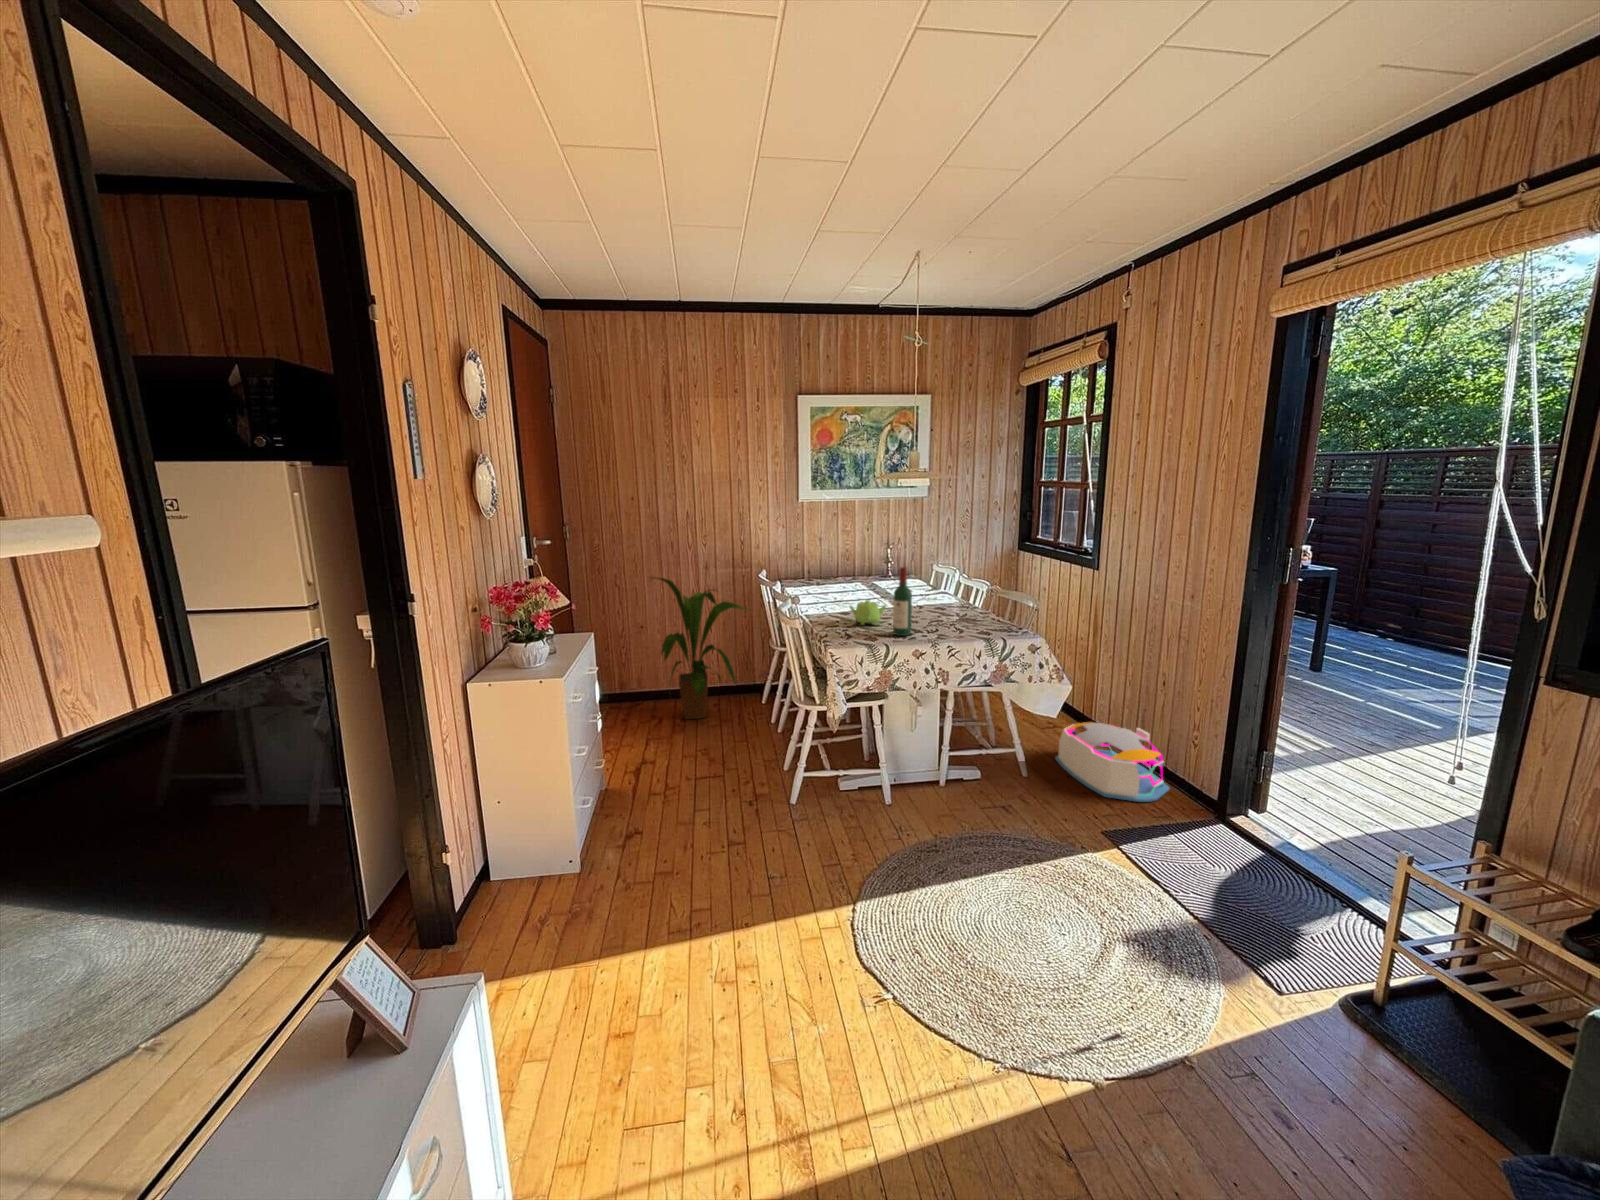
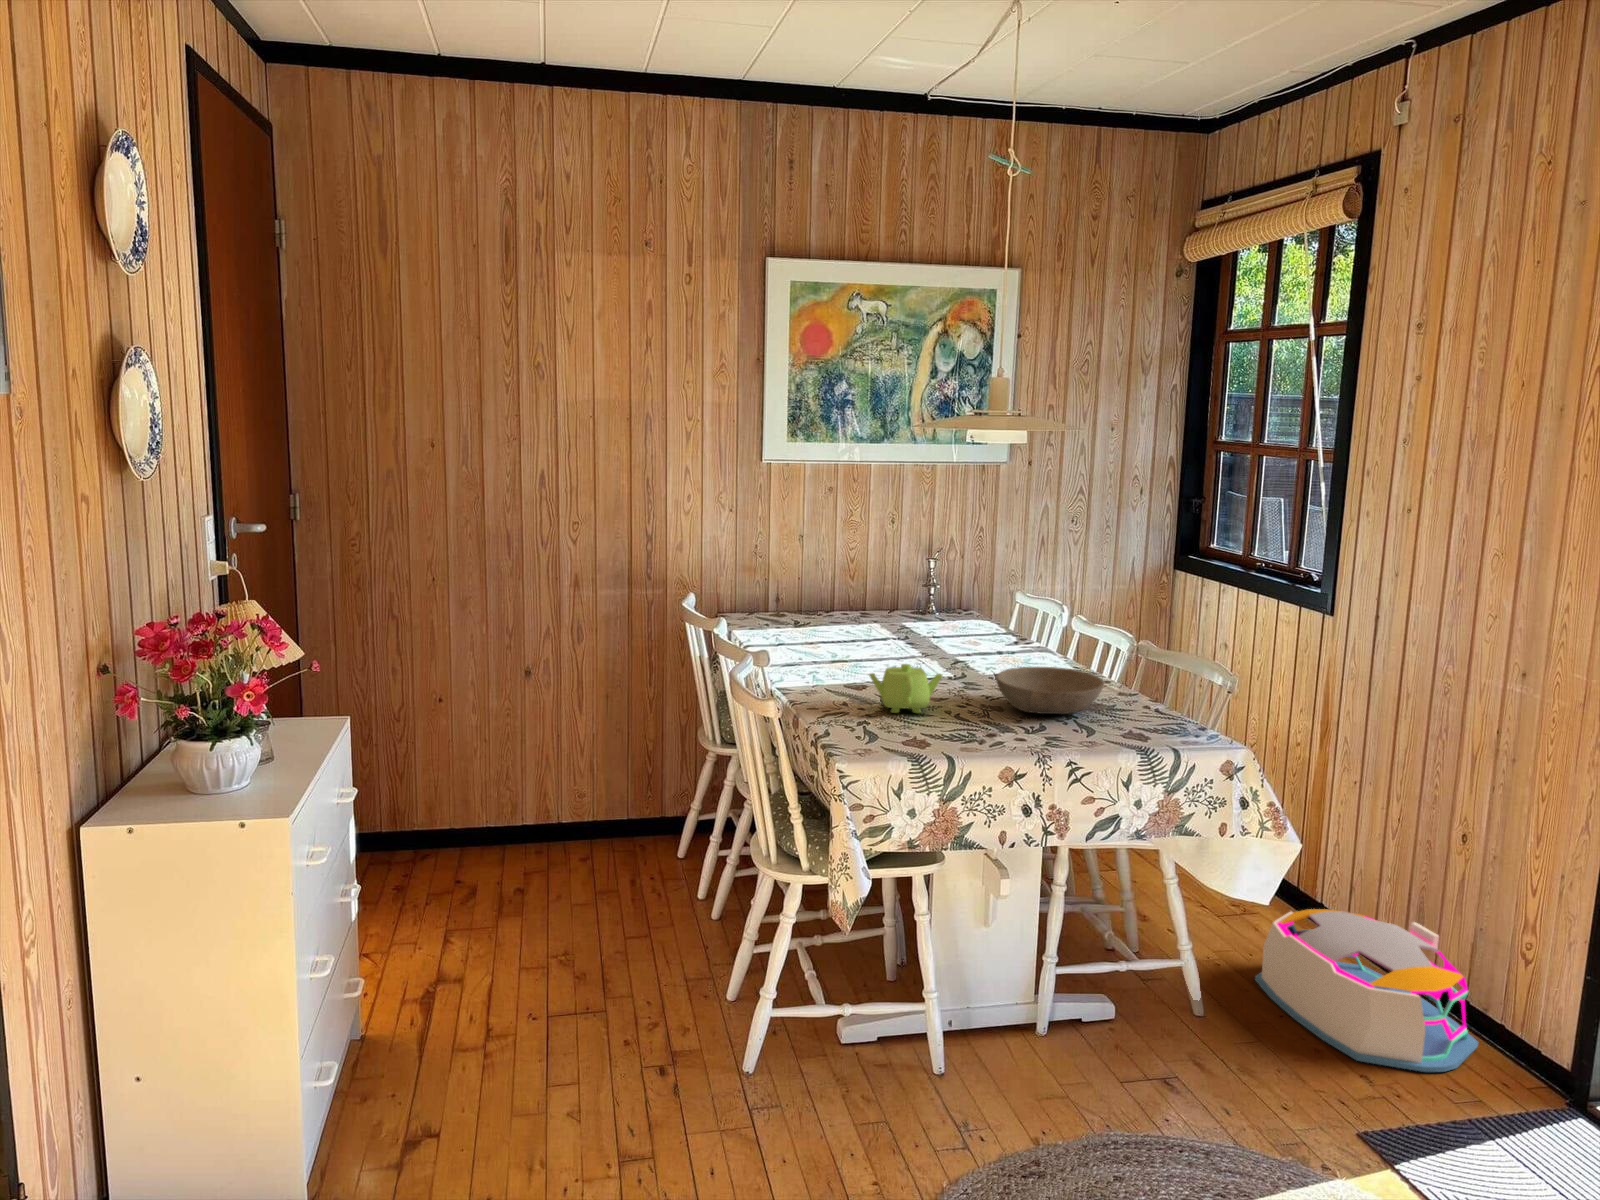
wine bottle: present [893,567,912,636] -> none [958,602,998,738]
house plant: present [655,578,747,719] -> none [464,603,663,888]
bowl: none [914,600,970,624] -> present [996,667,1104,714]

